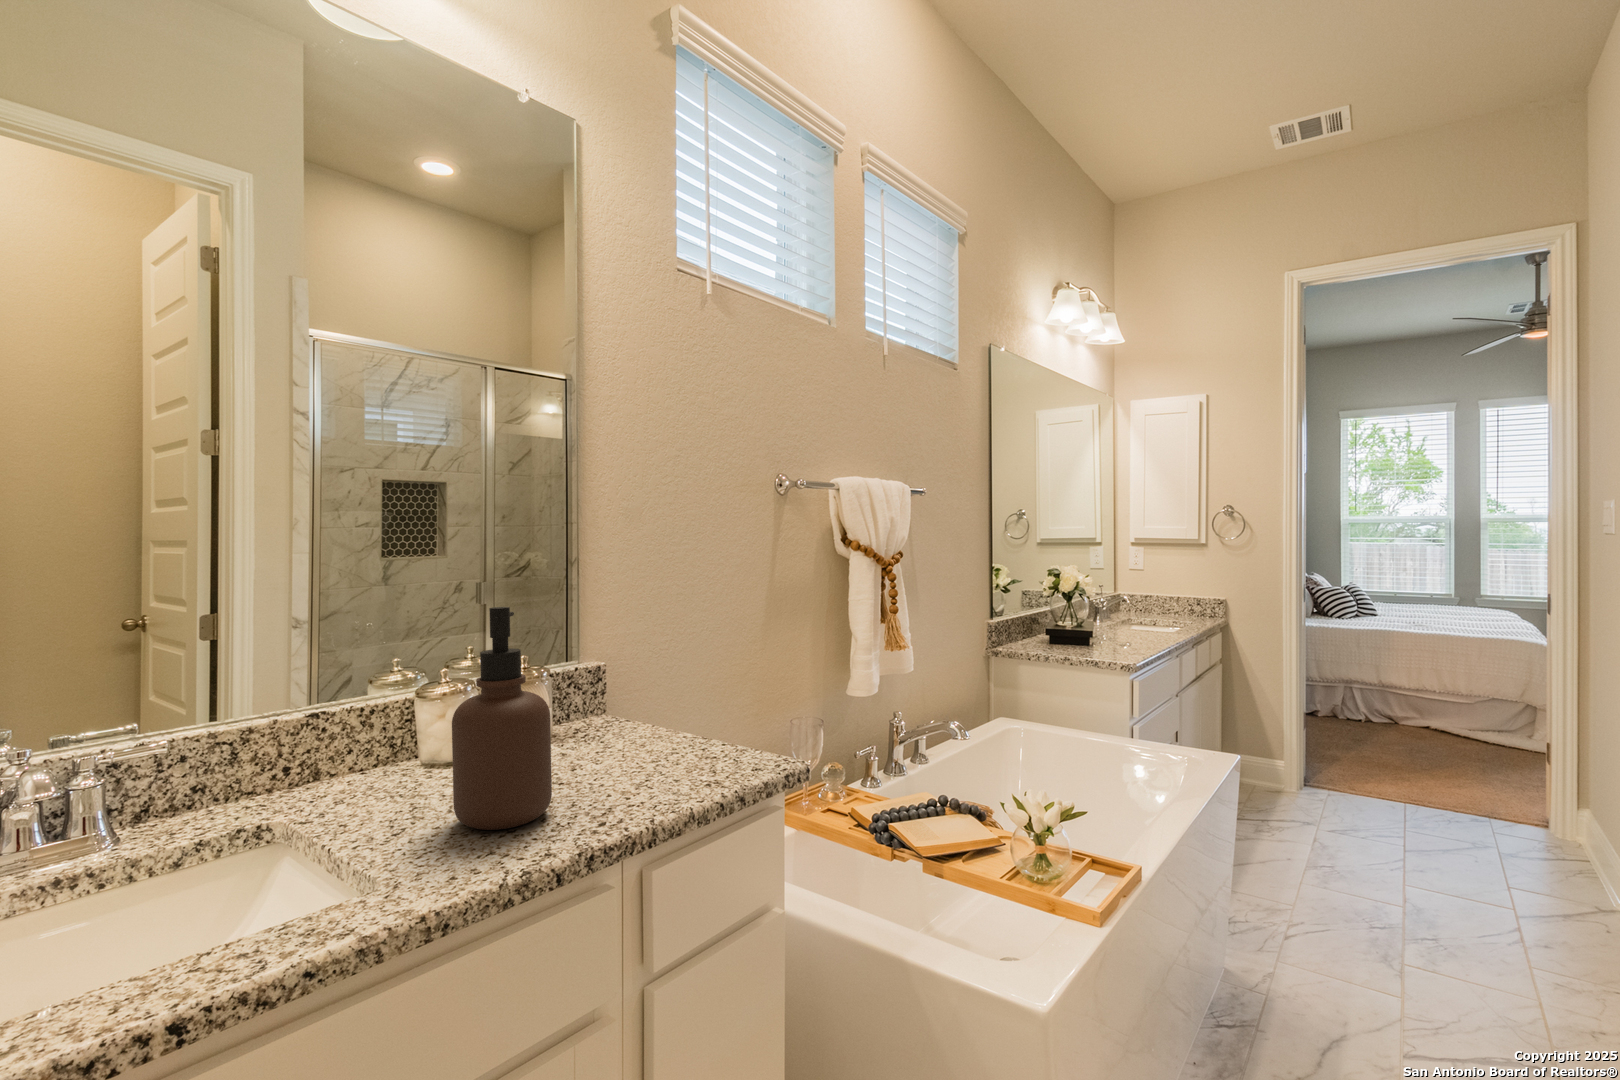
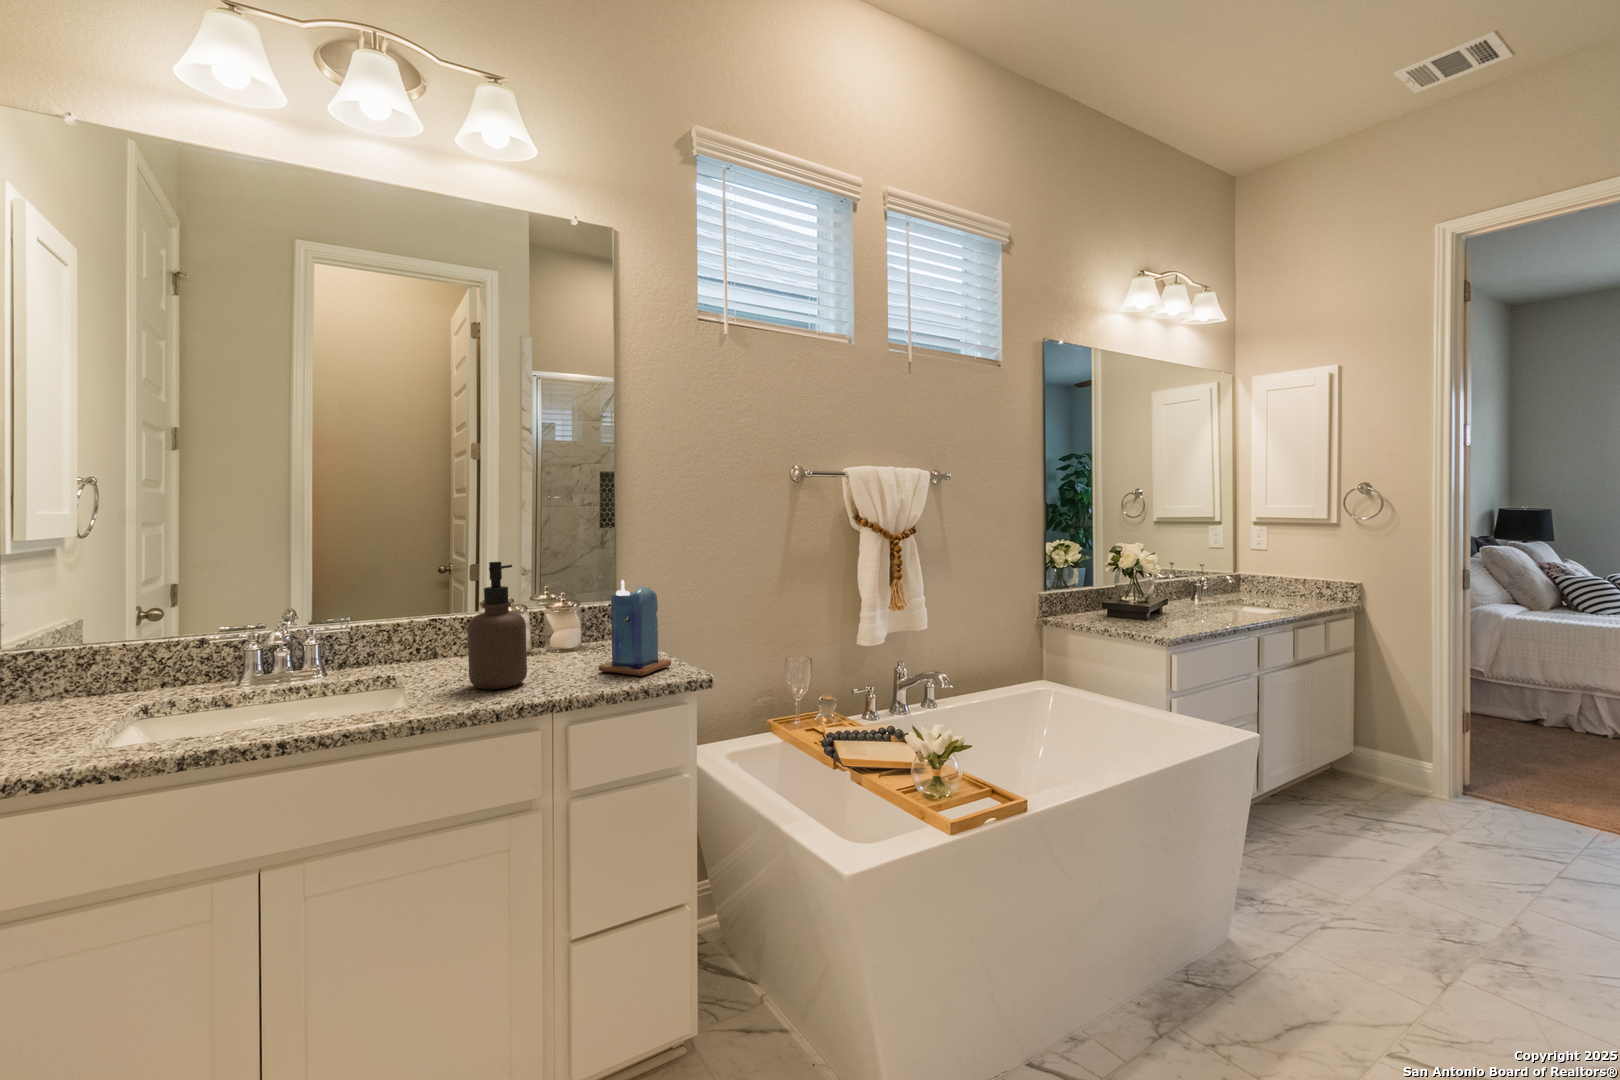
candle: none [642,628,738,777] -> present [598,580,671,676]

